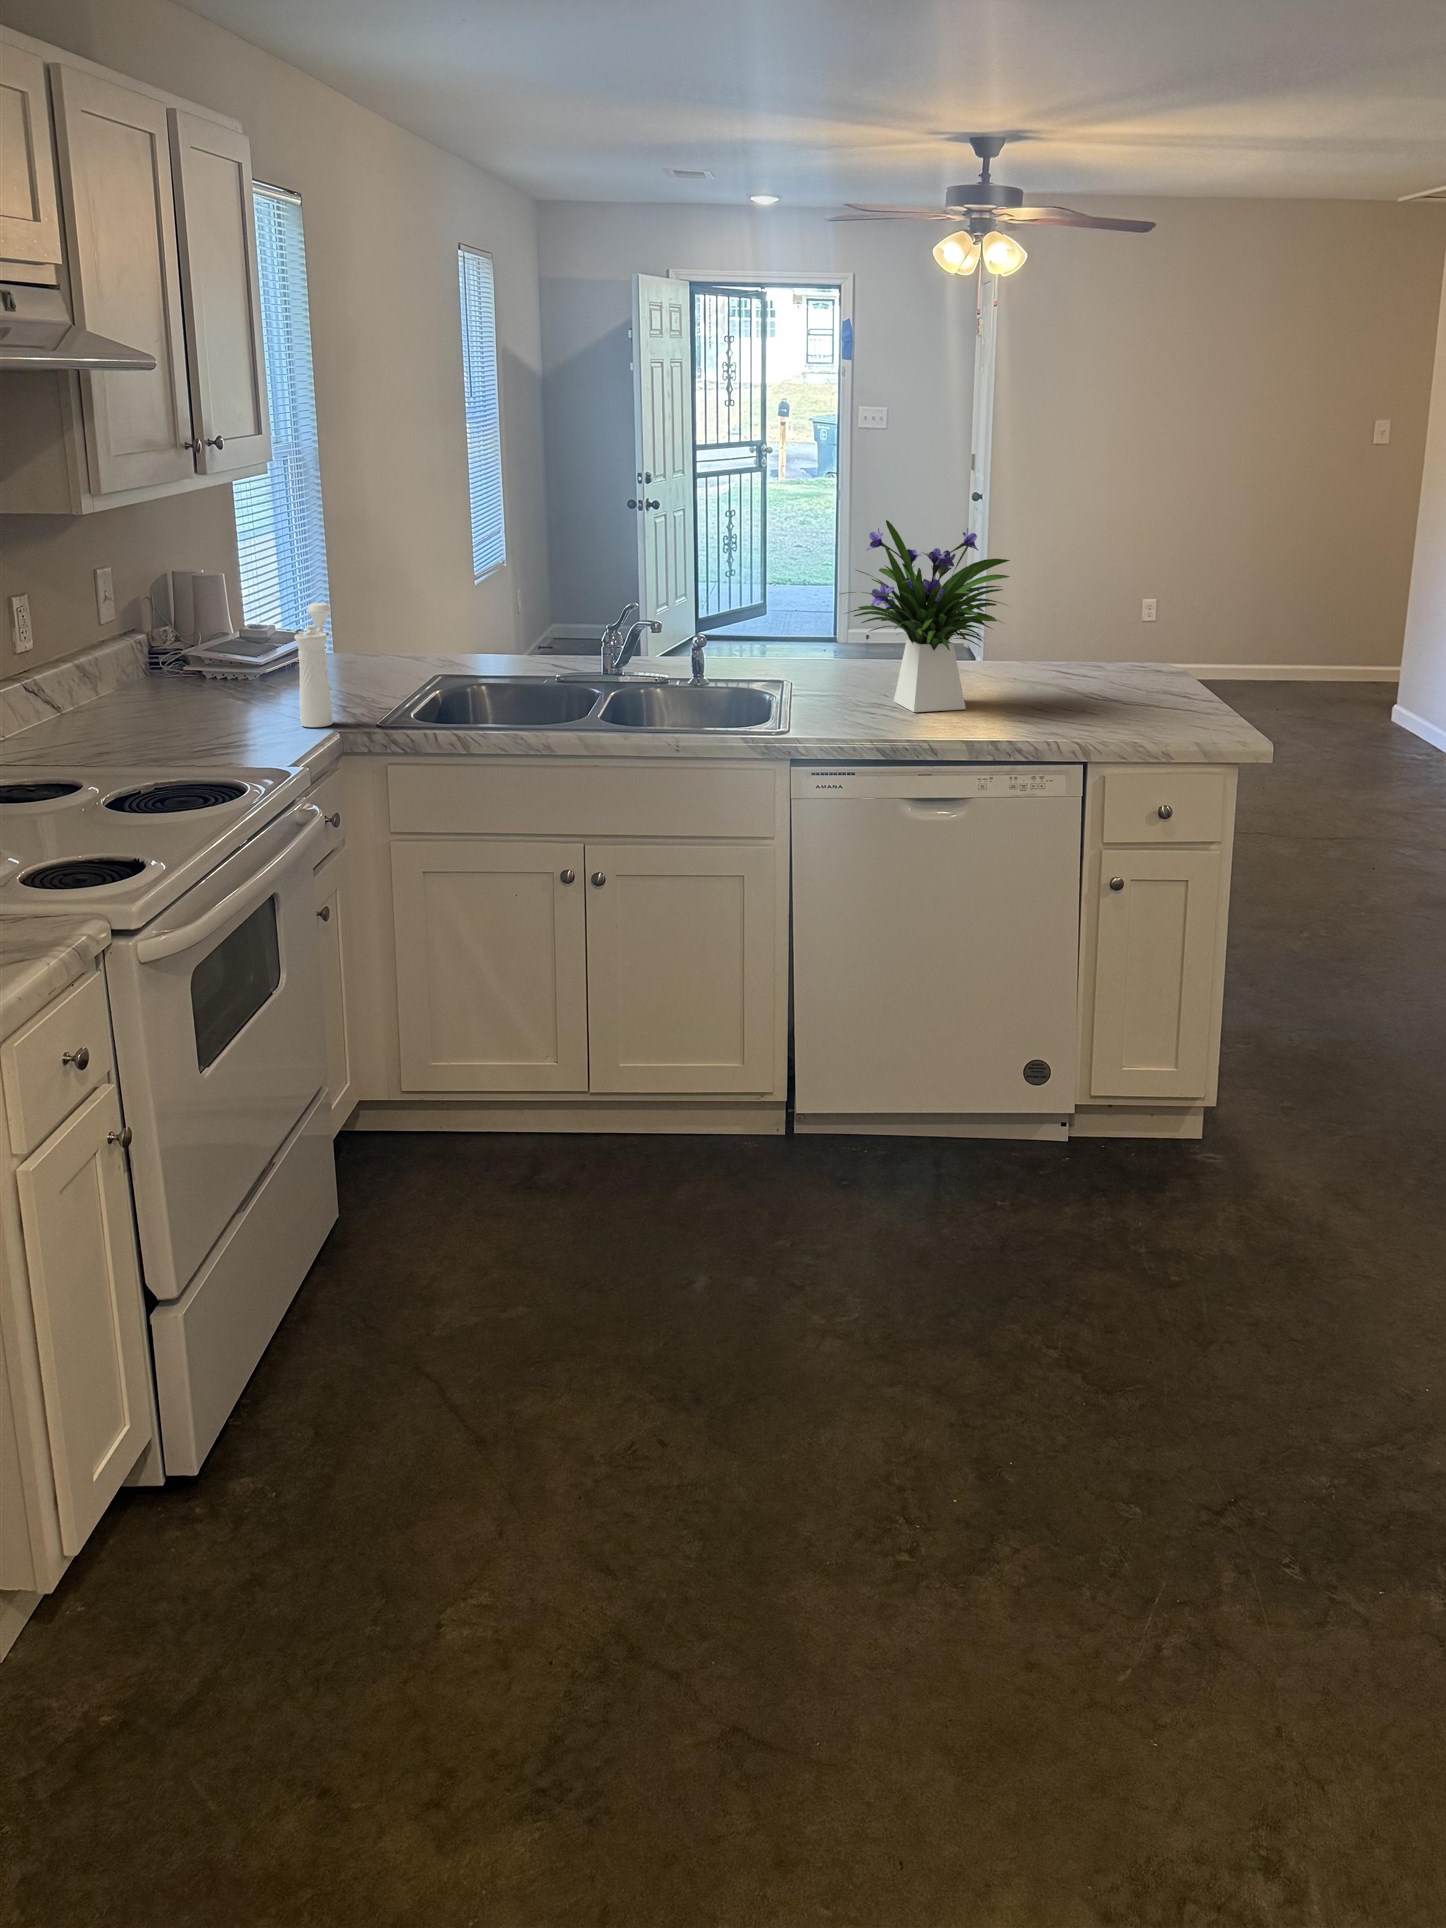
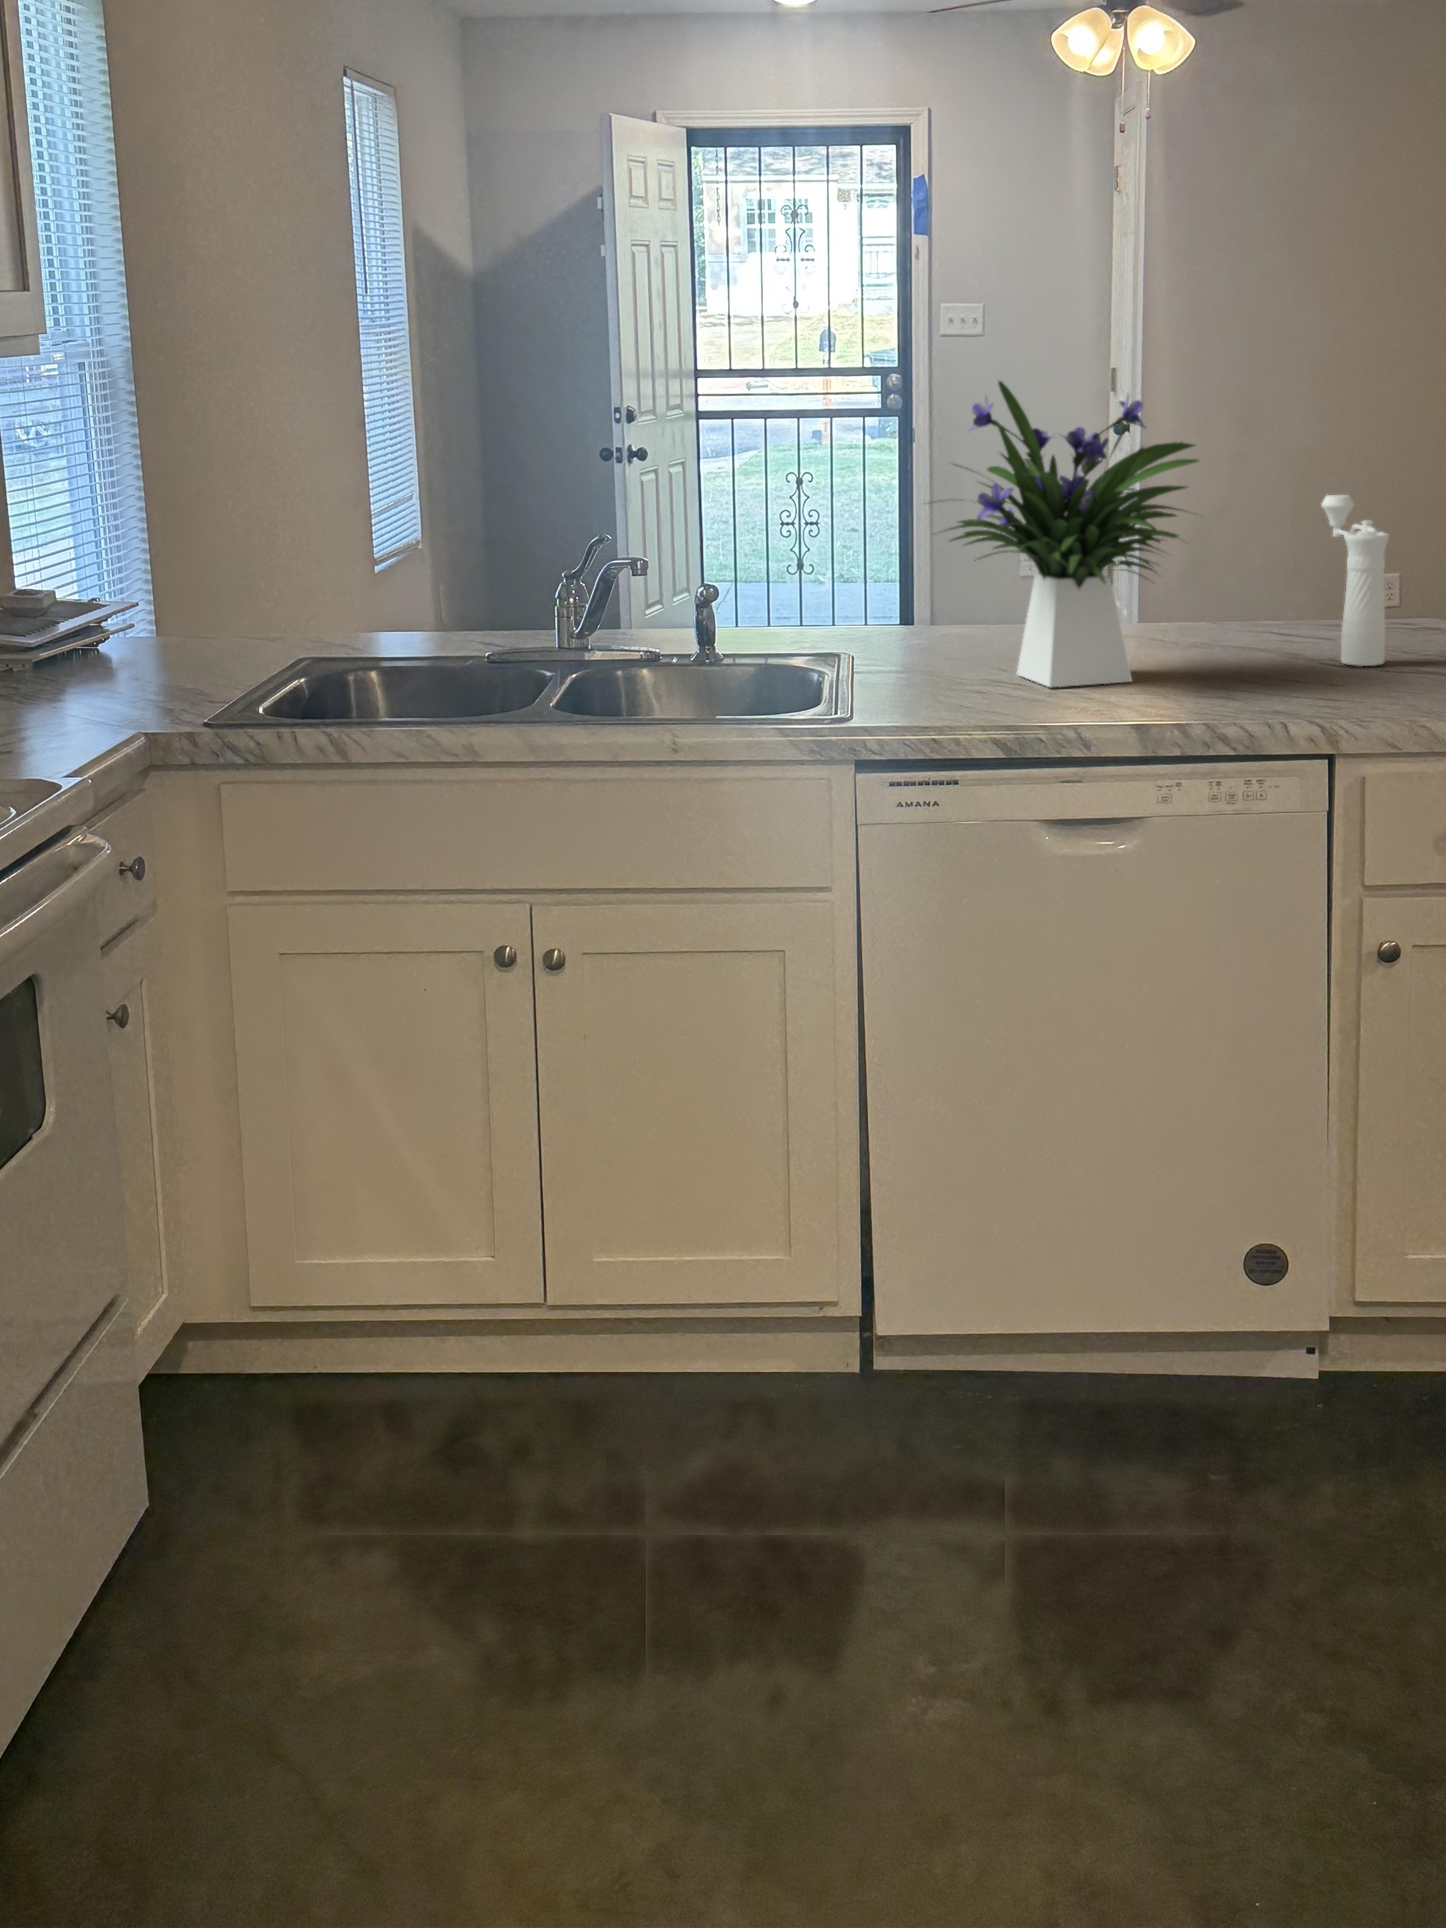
pepper mill: present [294,603,333,727] -> present [1322,495,1389,666]

